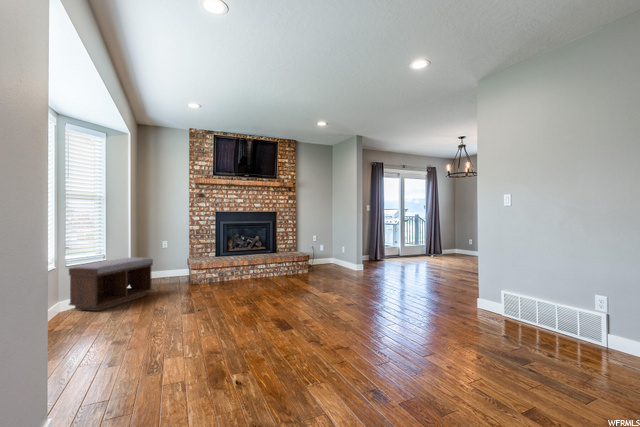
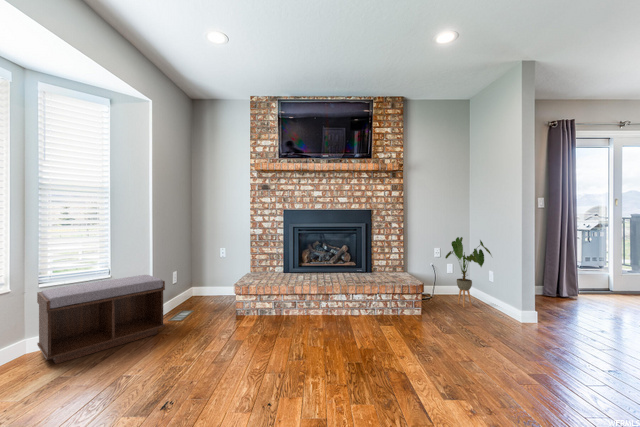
house plant: none [320,228,345,269] -> present [445,237,491,308]

